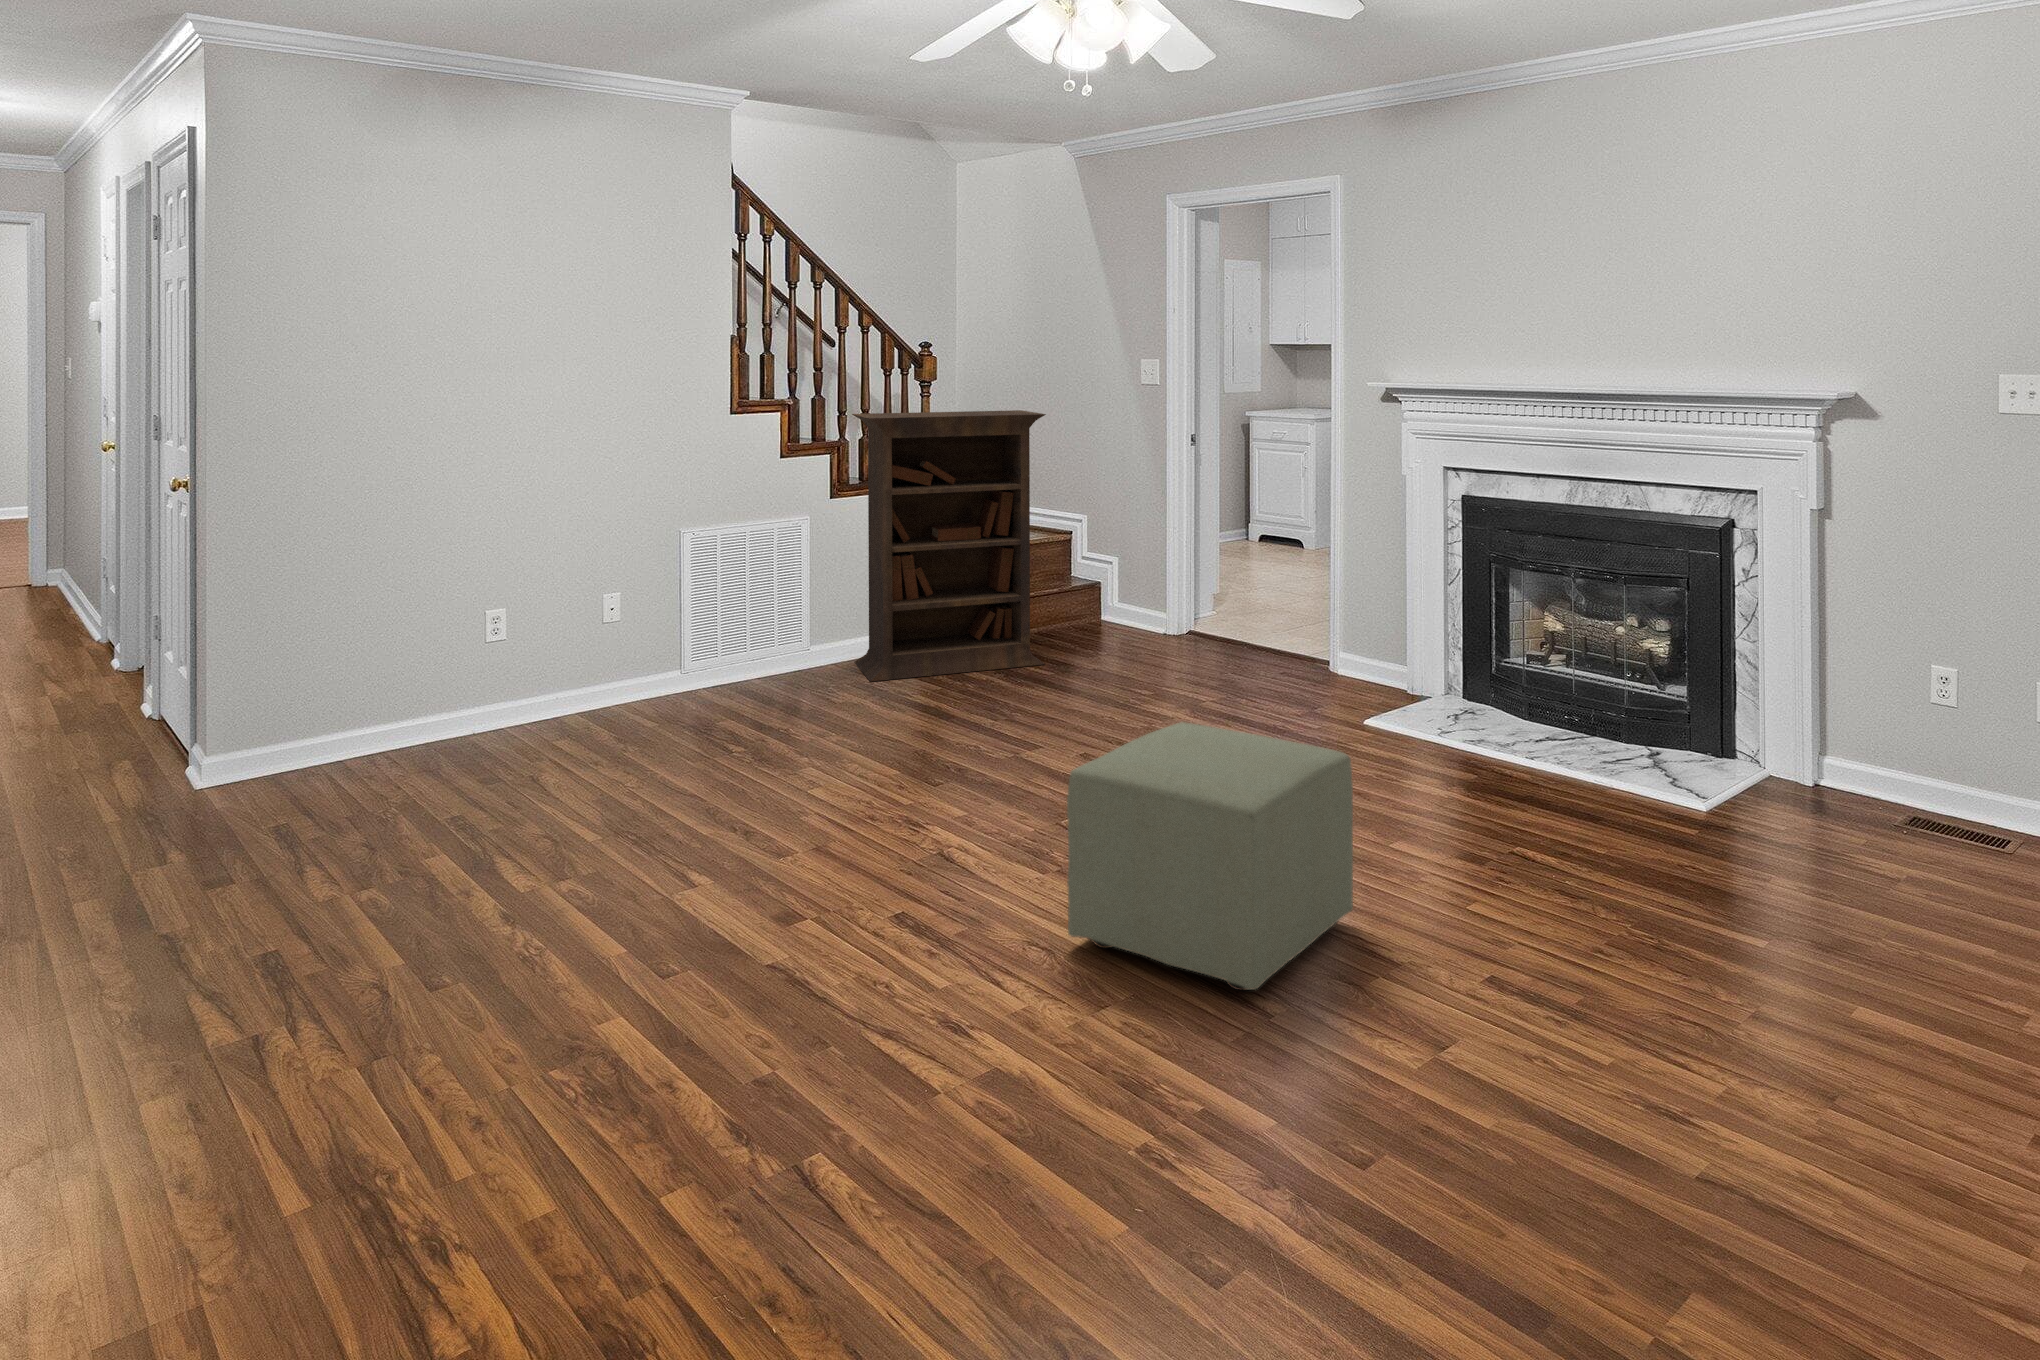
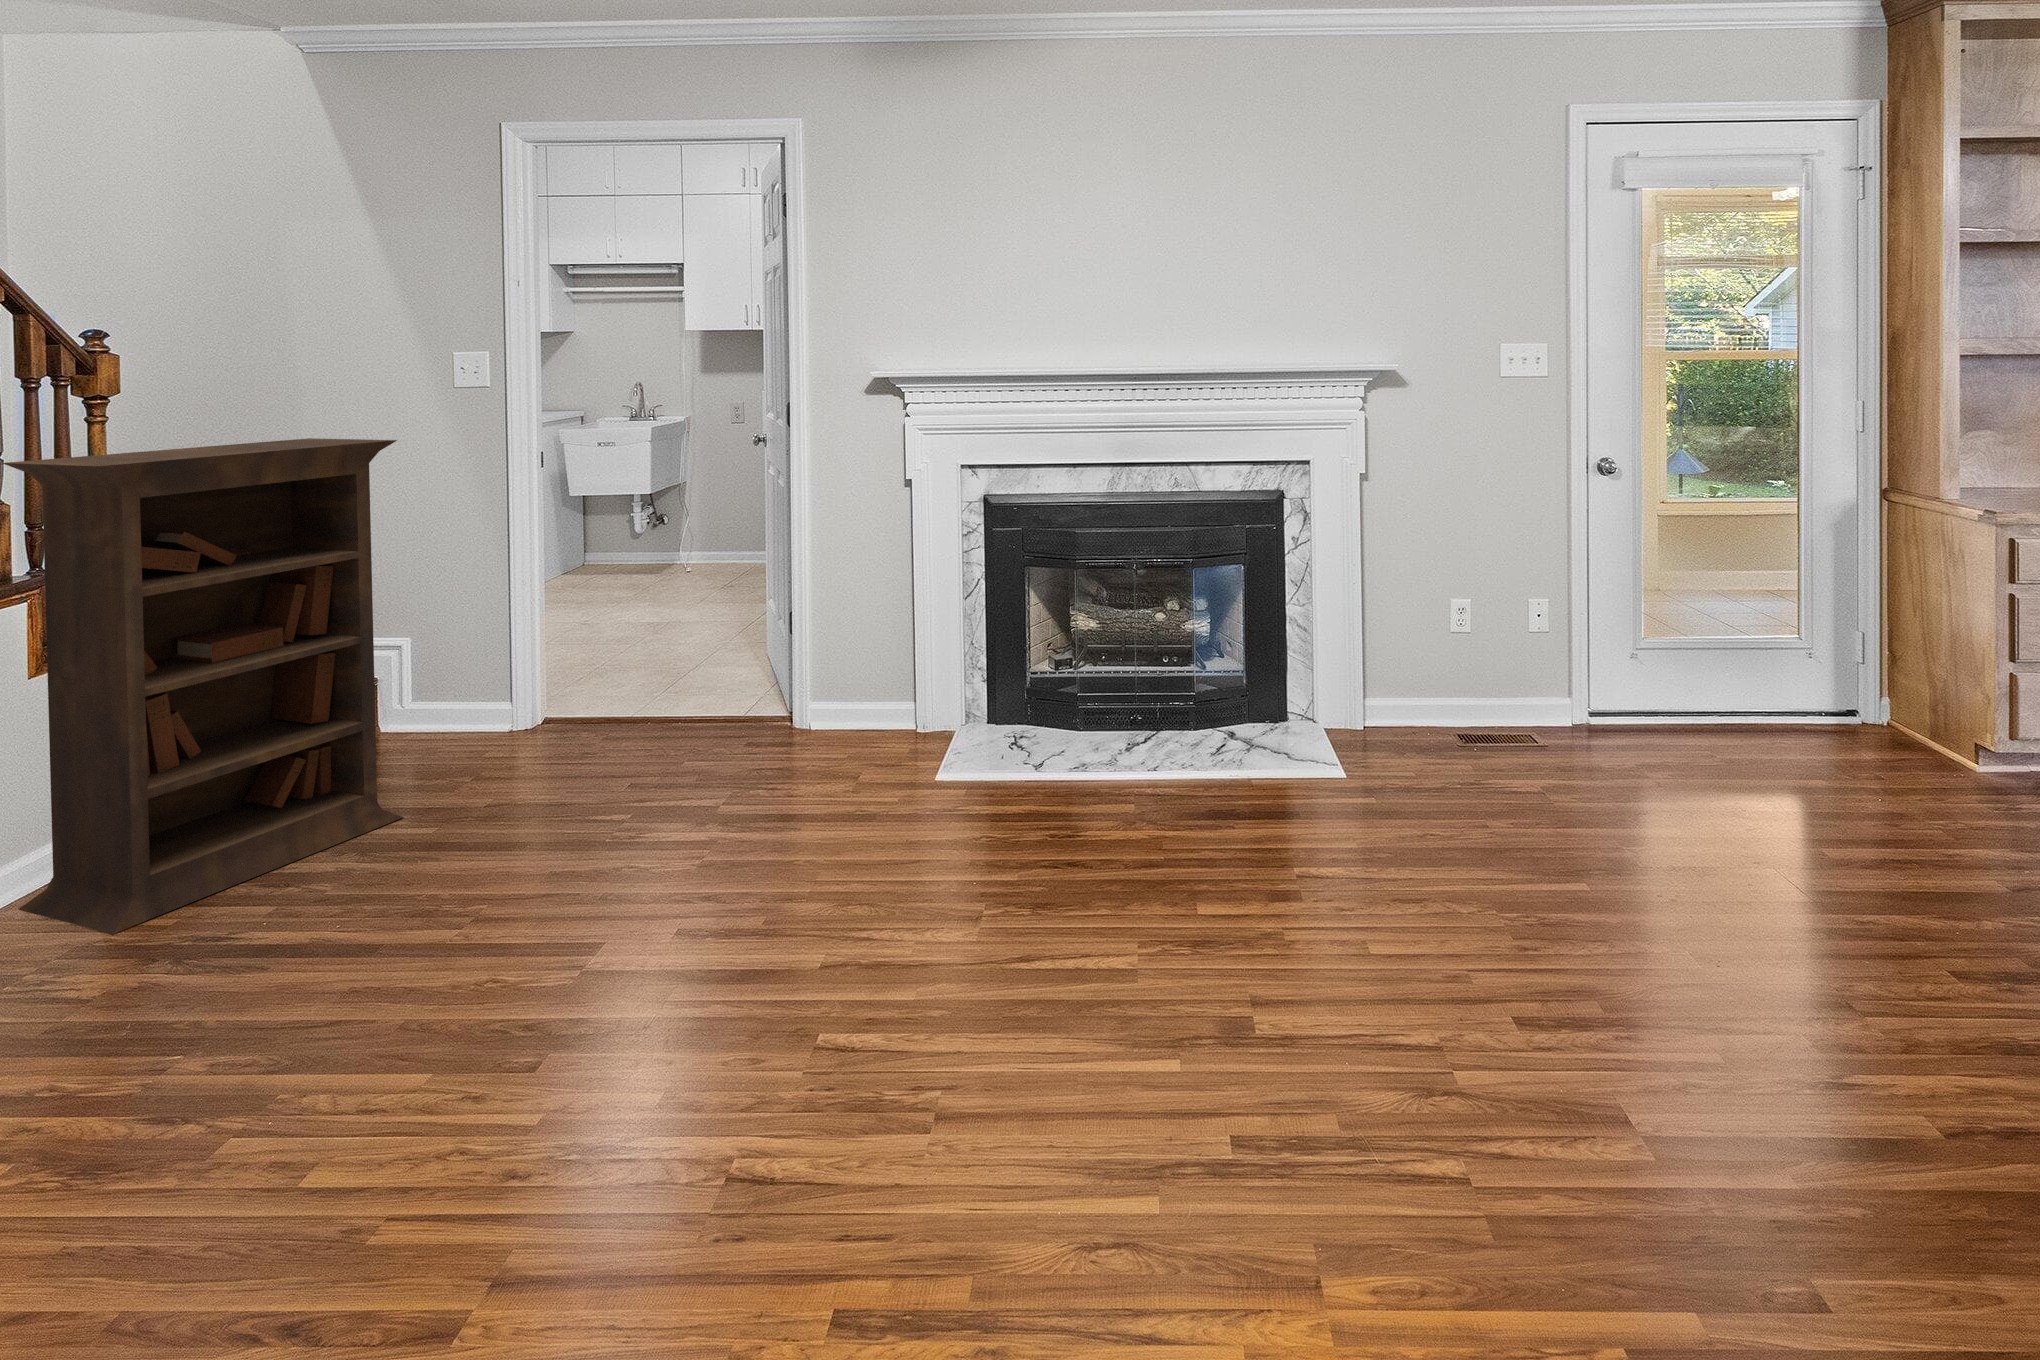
ottoman: present [1067,722,1353,990] -> none [1088,814,1454,1210]

